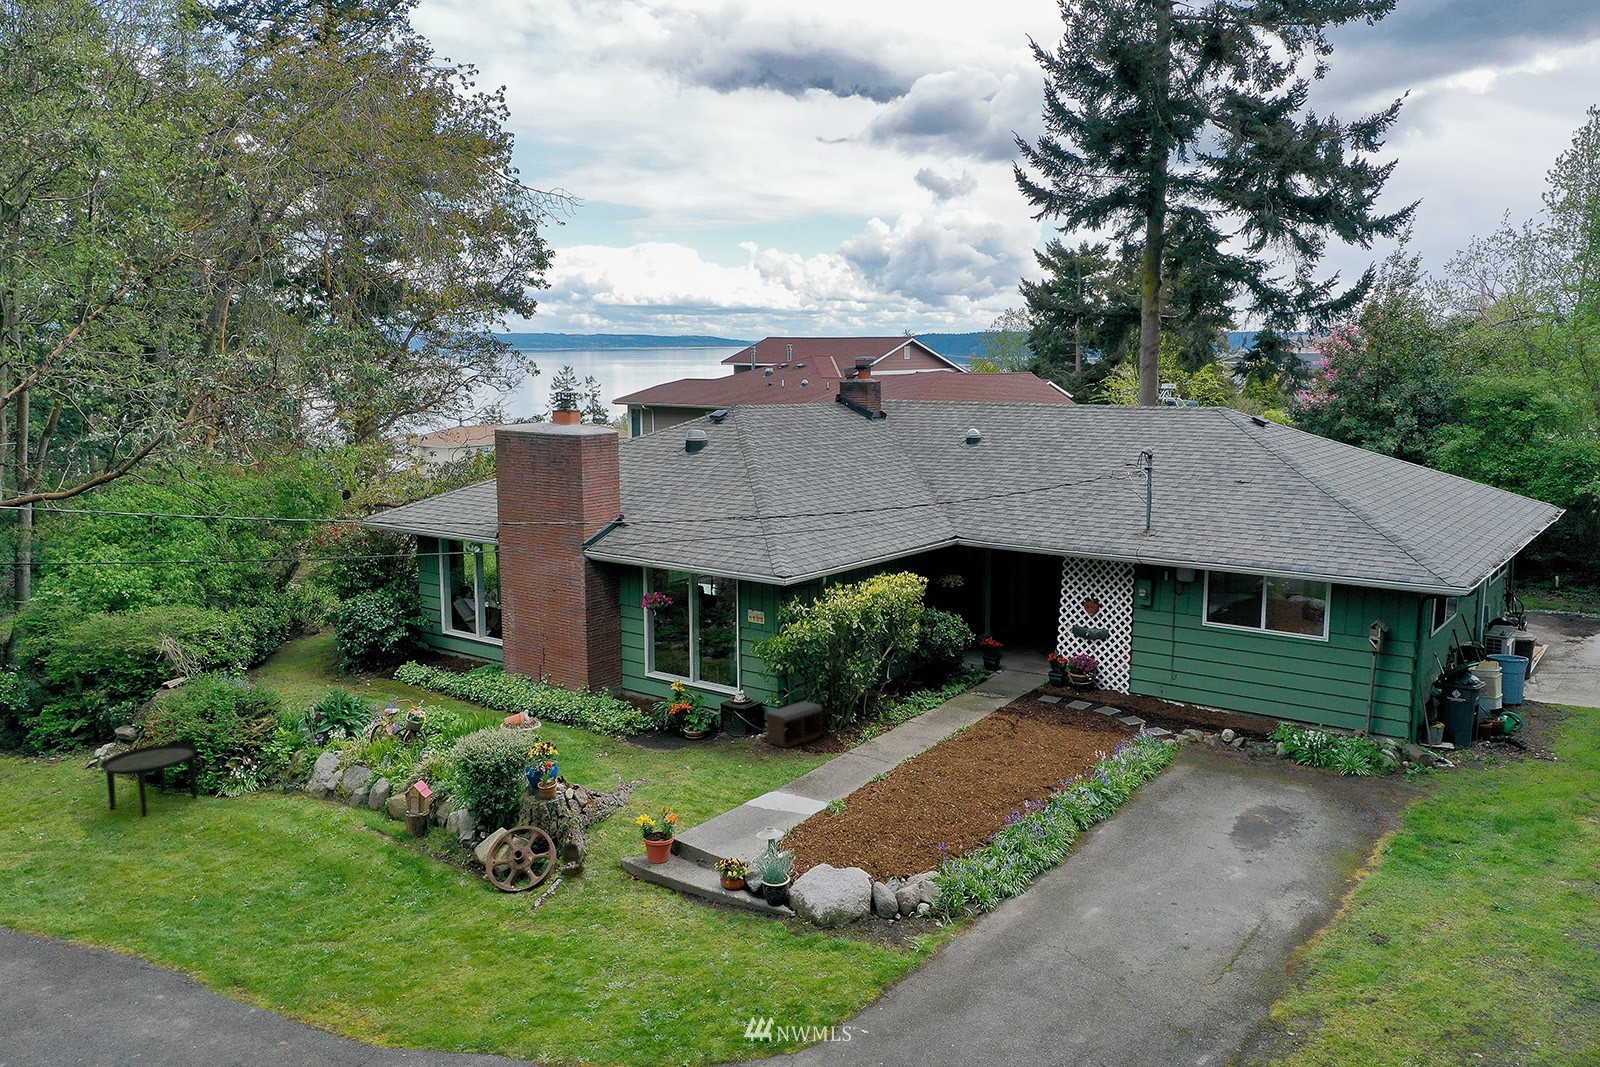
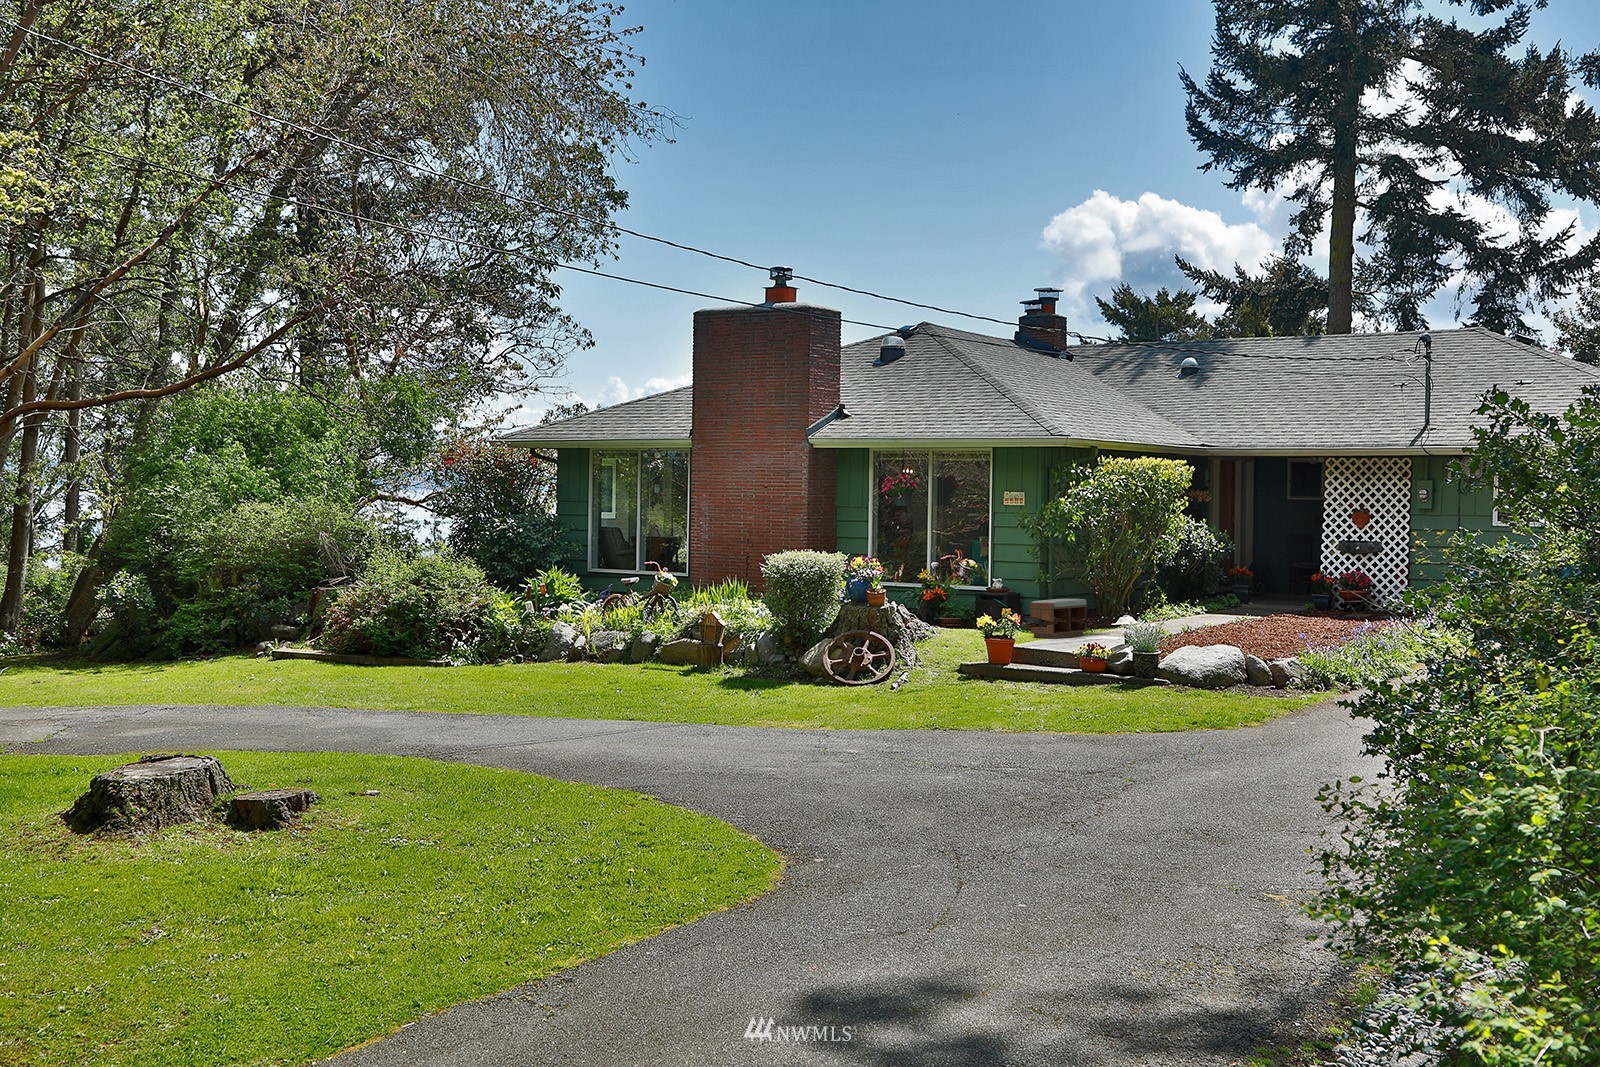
round table: present [100,744,198,816] -> none [346,607,440,665]
watering can: present [559,842,589,875] -> none [903,640,947,671]

